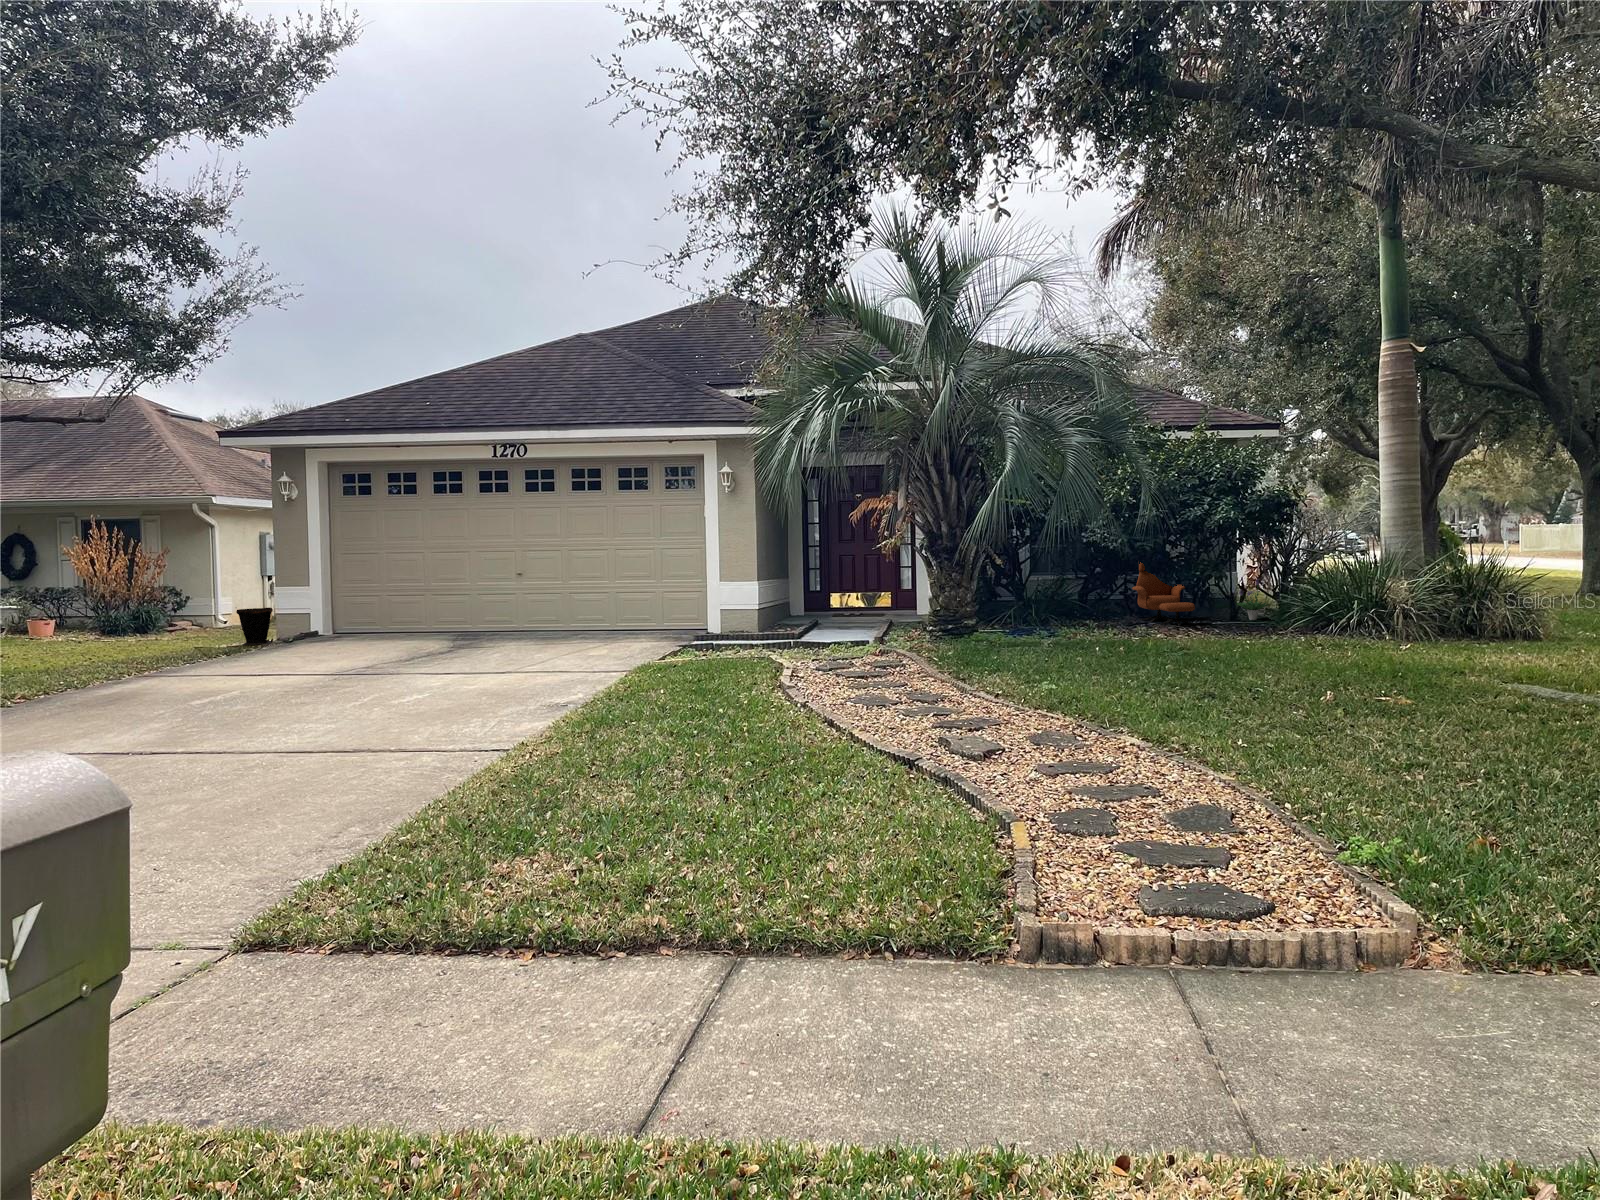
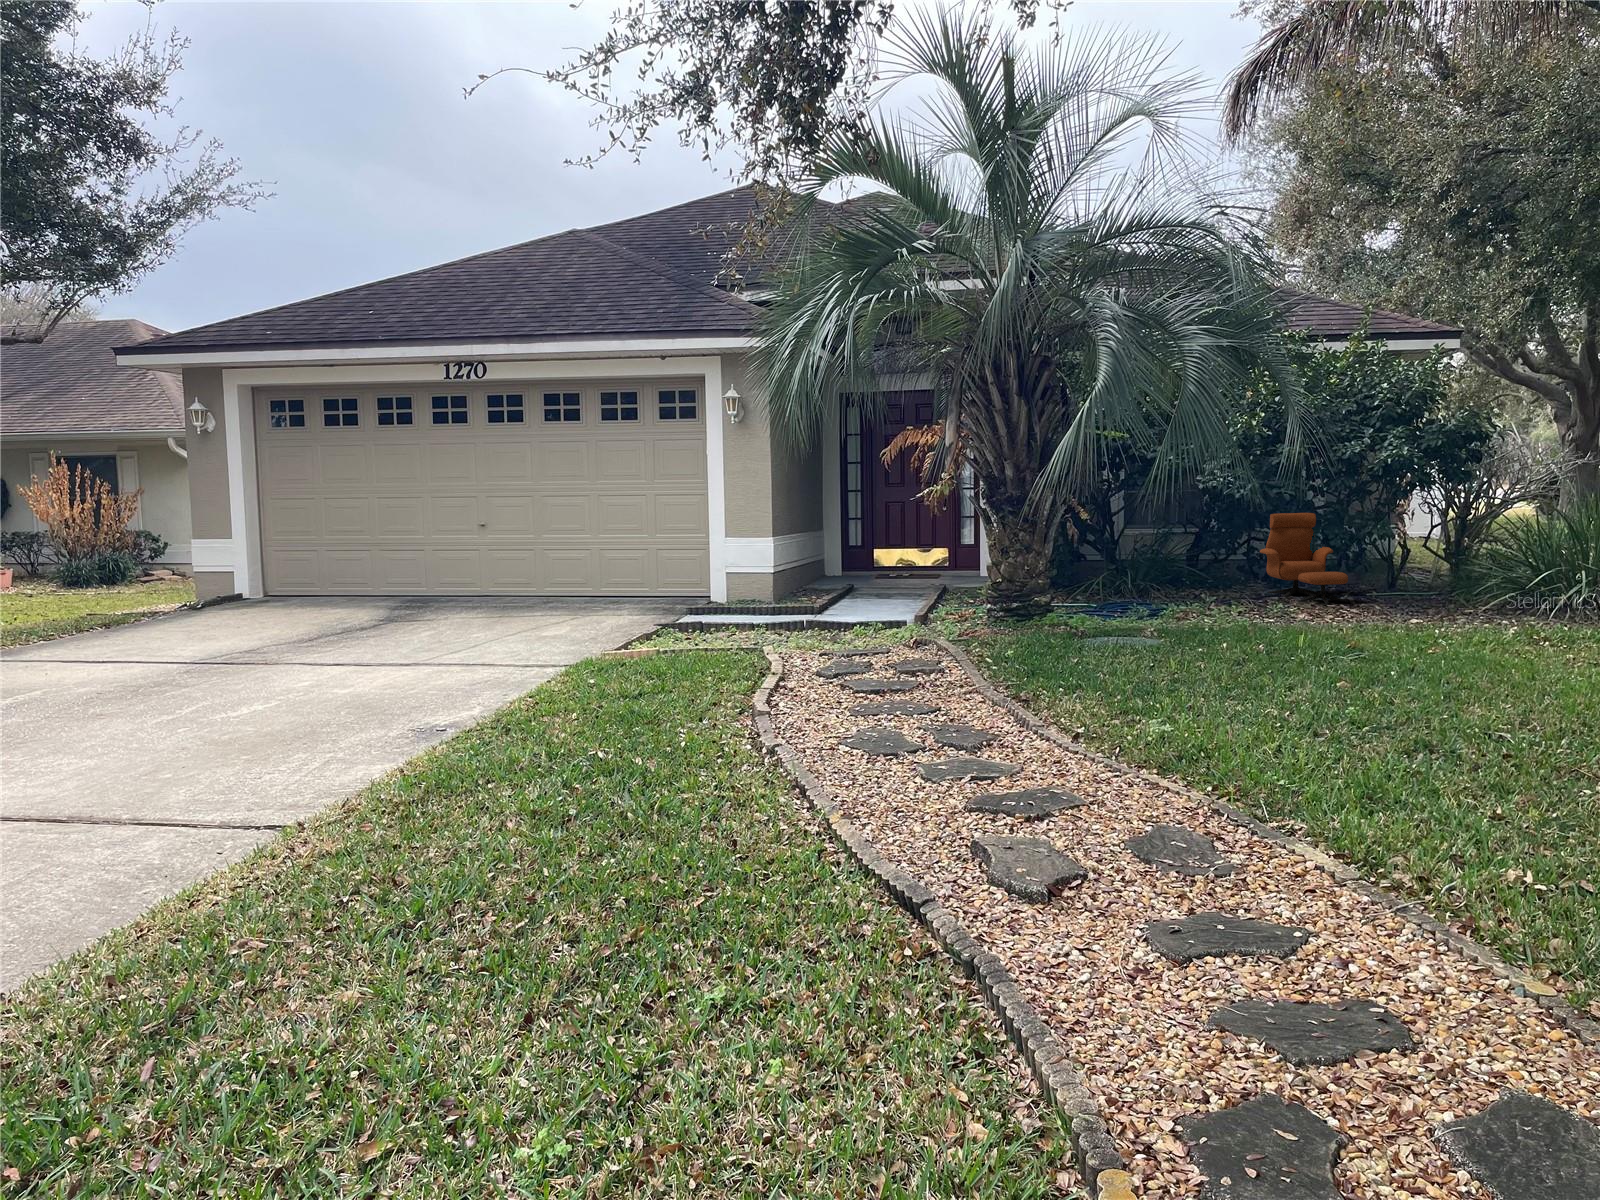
potted plant: present [1237,579,1269,620] -> none [1403,541,1451,595]
trash can: present [236,608,273,645] -> none [144,564,193,609]

